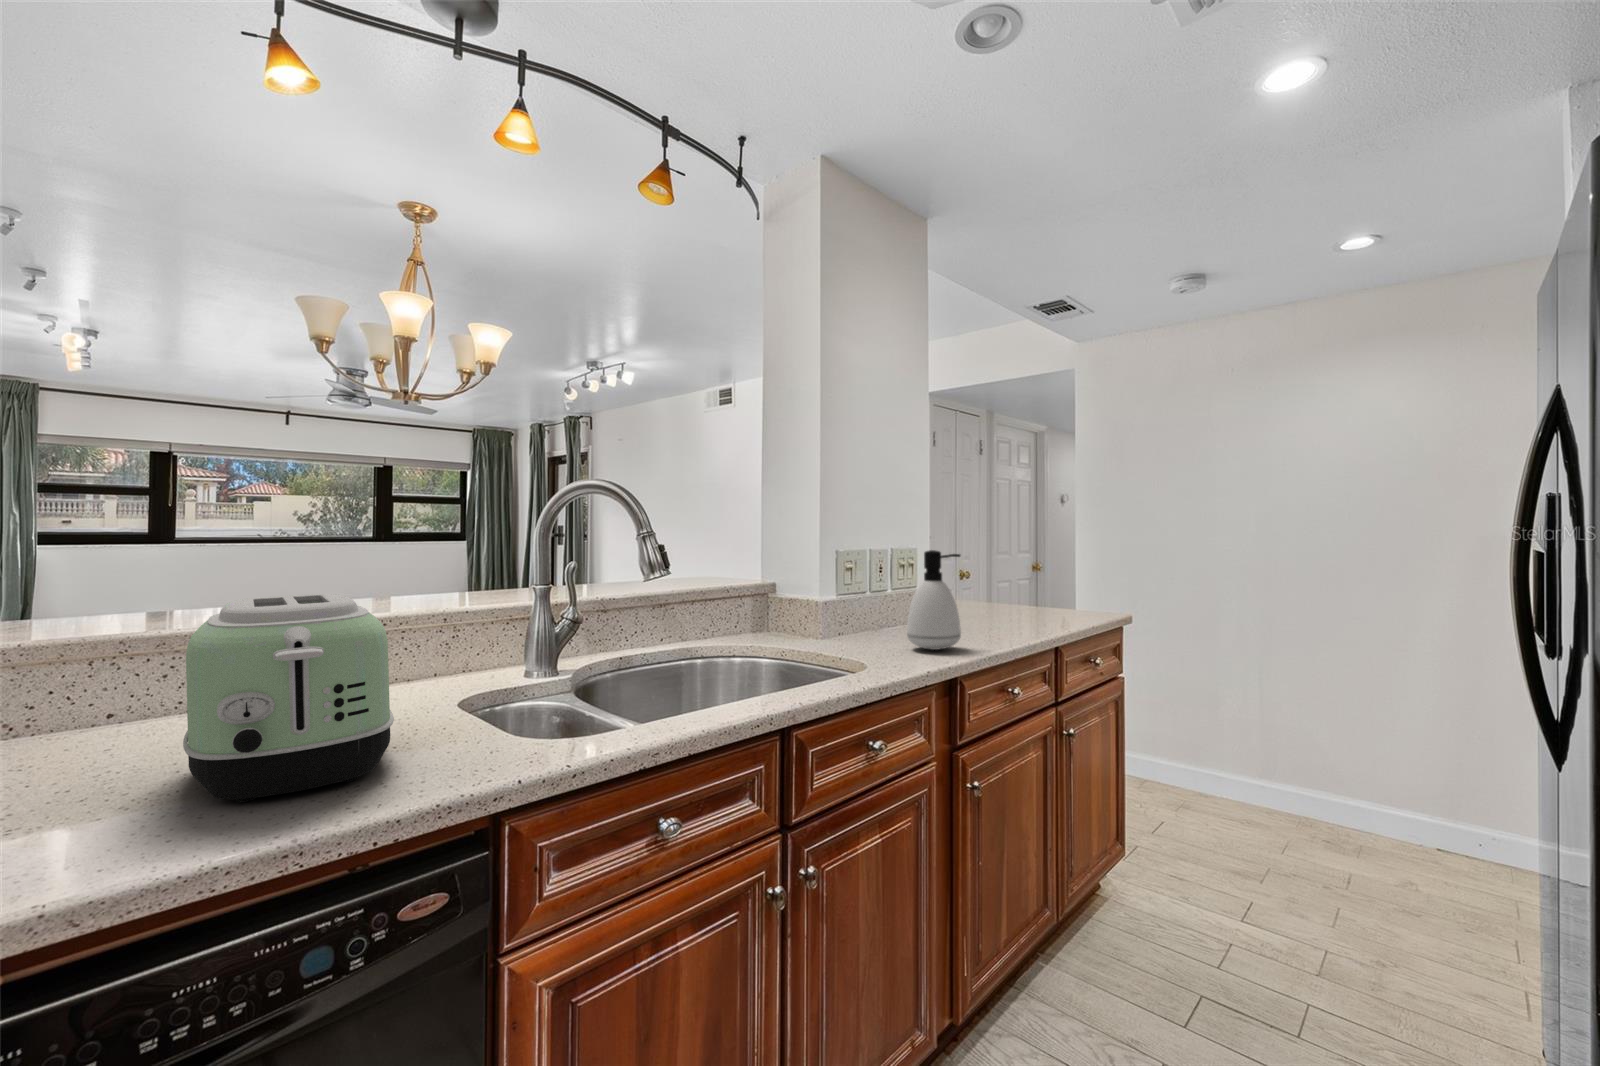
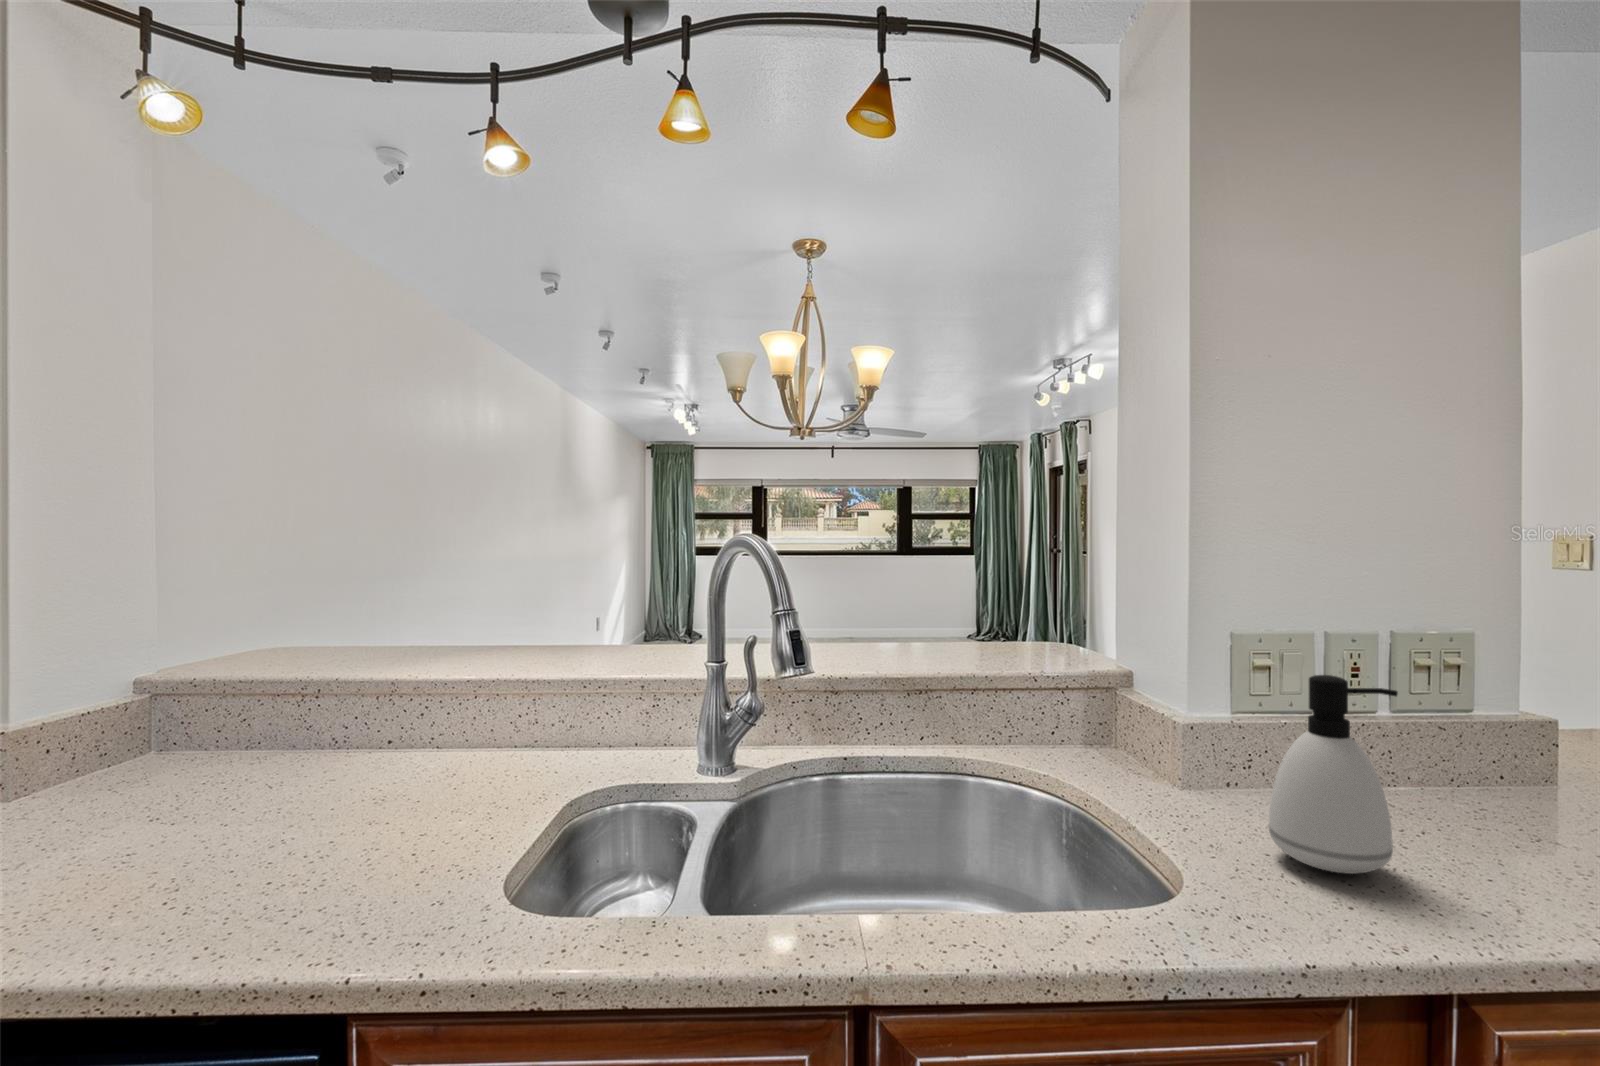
toaster: present [183,594,394,802] -> none [152,677,425,904]

